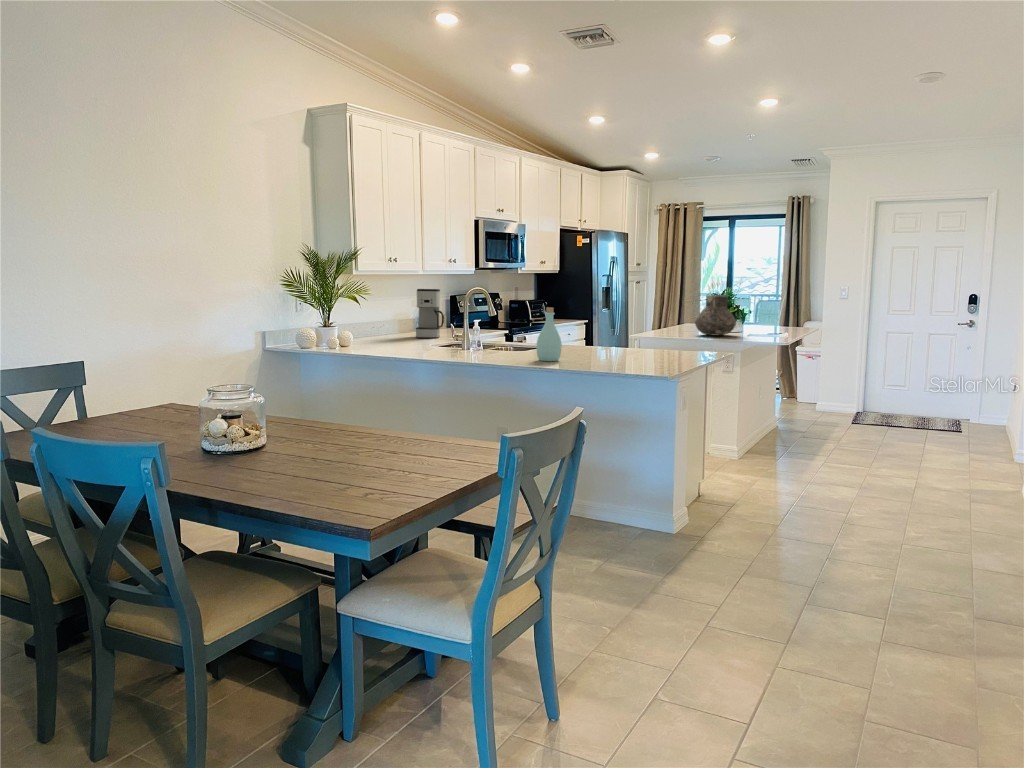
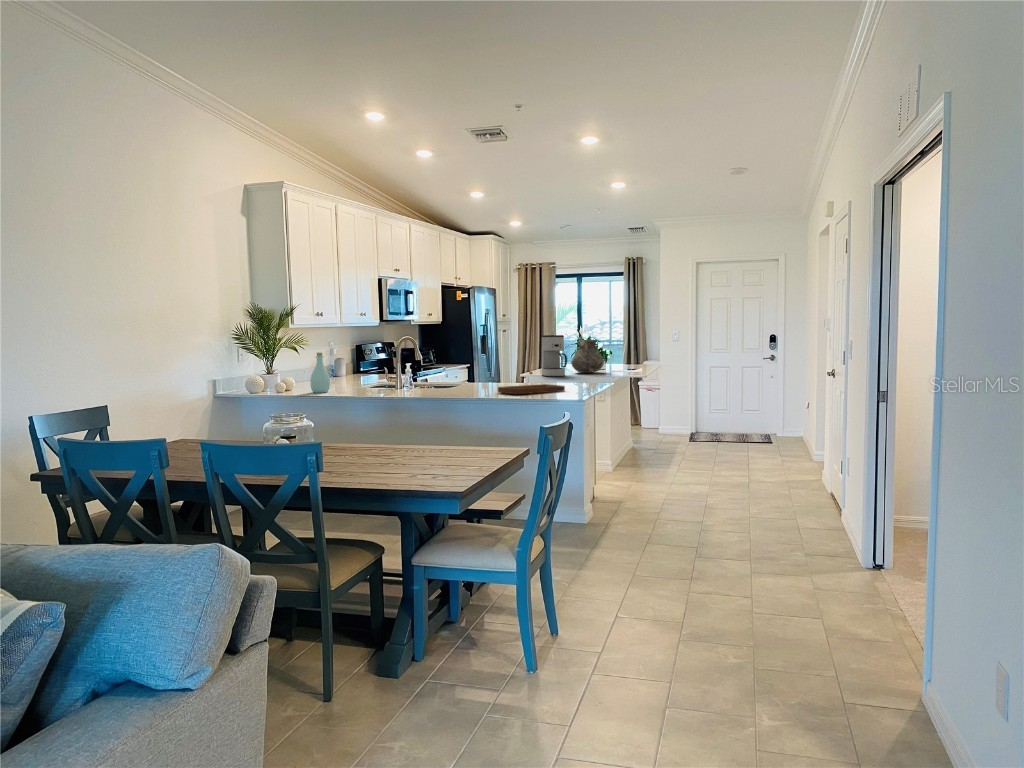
coffee maker: present [416,289,444,338] -> present [542,335,567,377]
bottle: present [537,307,562,361] -> present [310,353,330,393]
tray: none [575,333,659,362] -> present [498,371,565,394]

